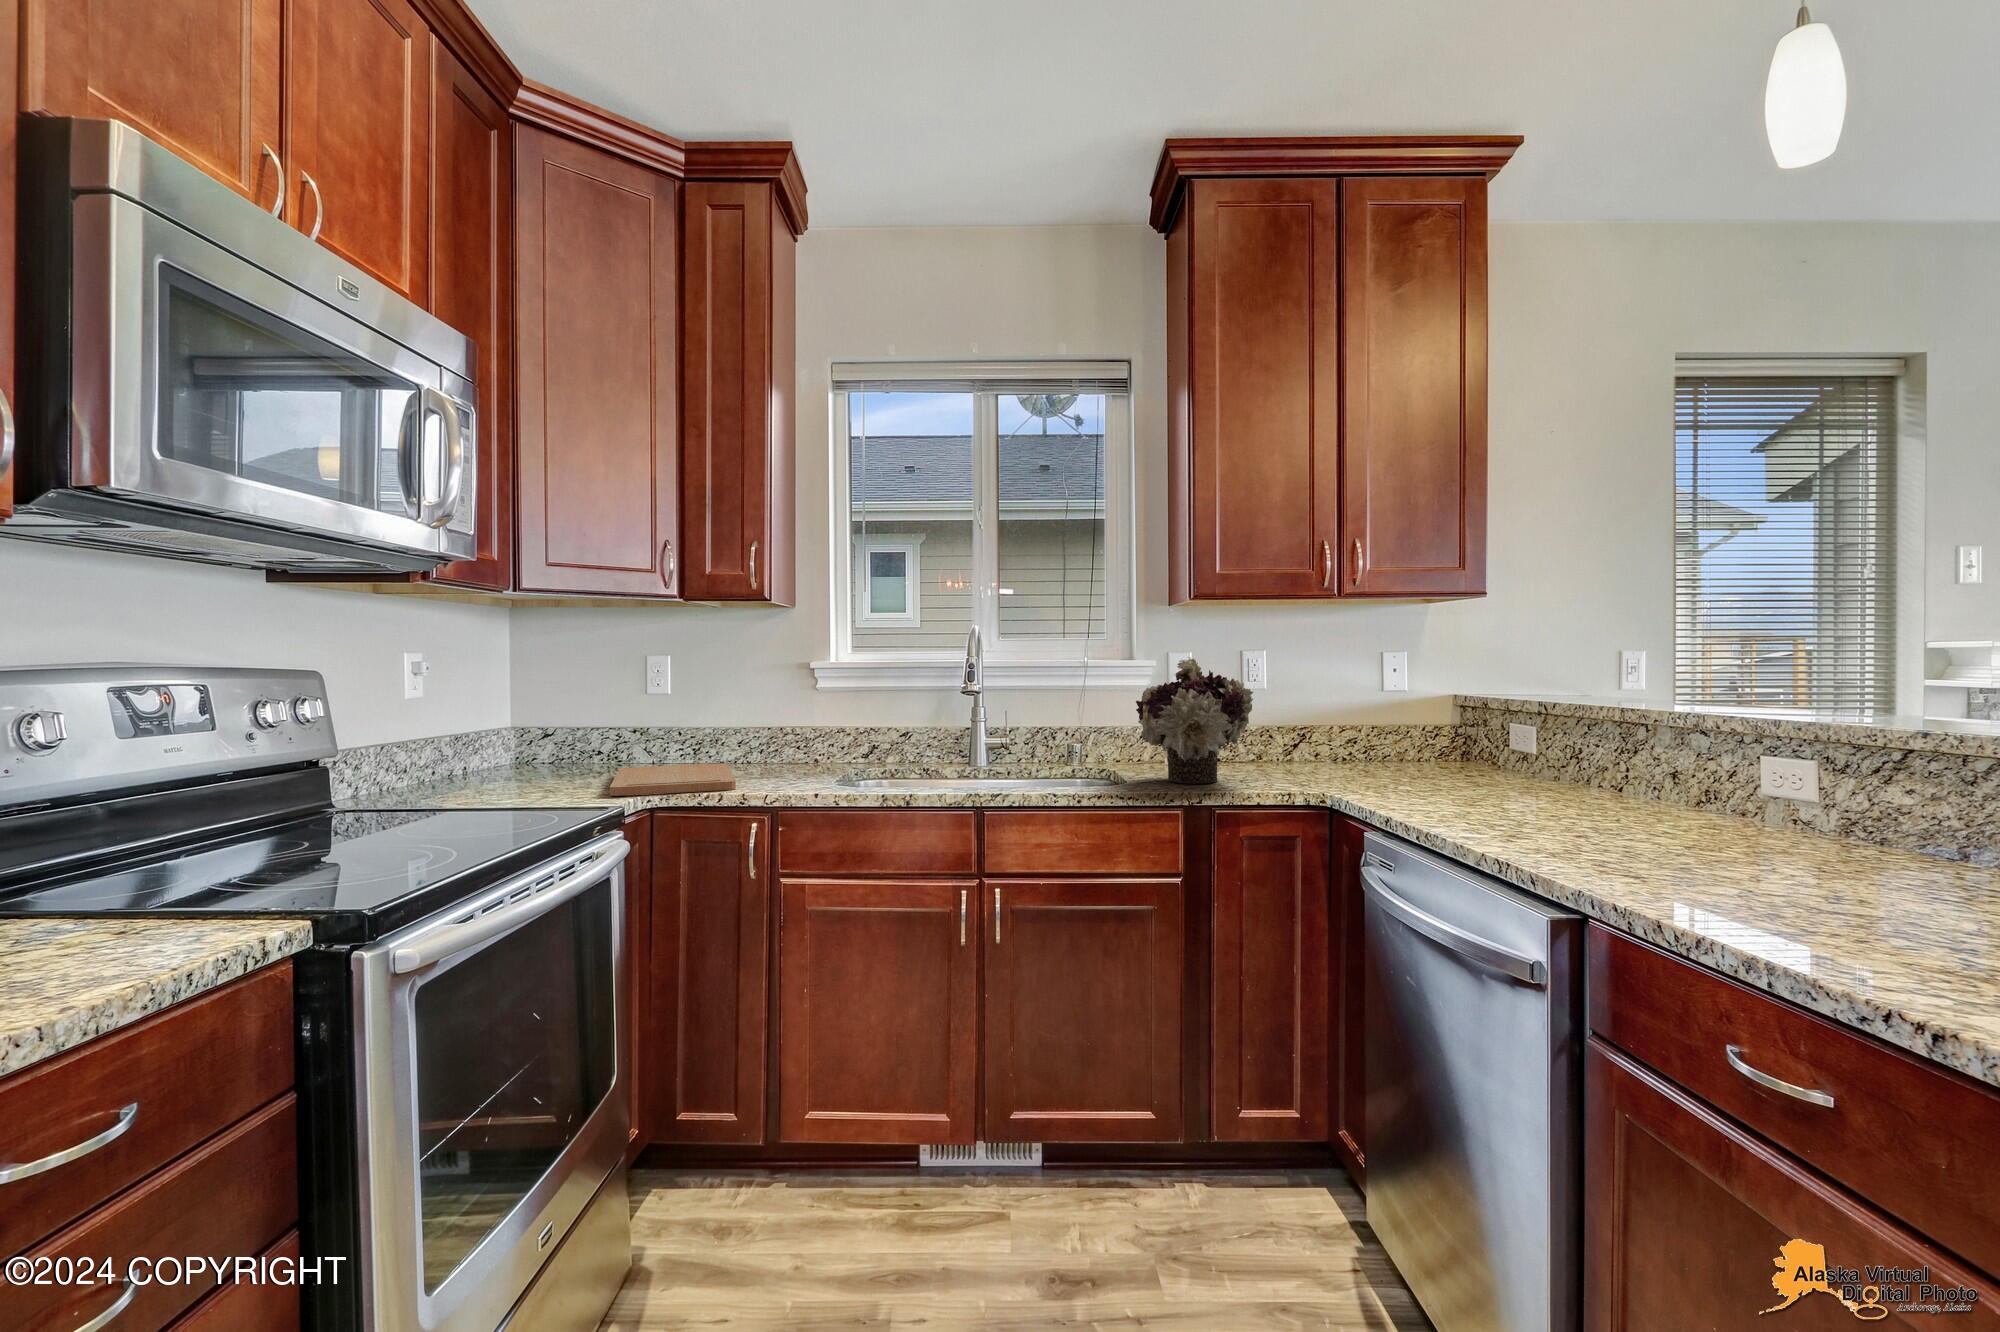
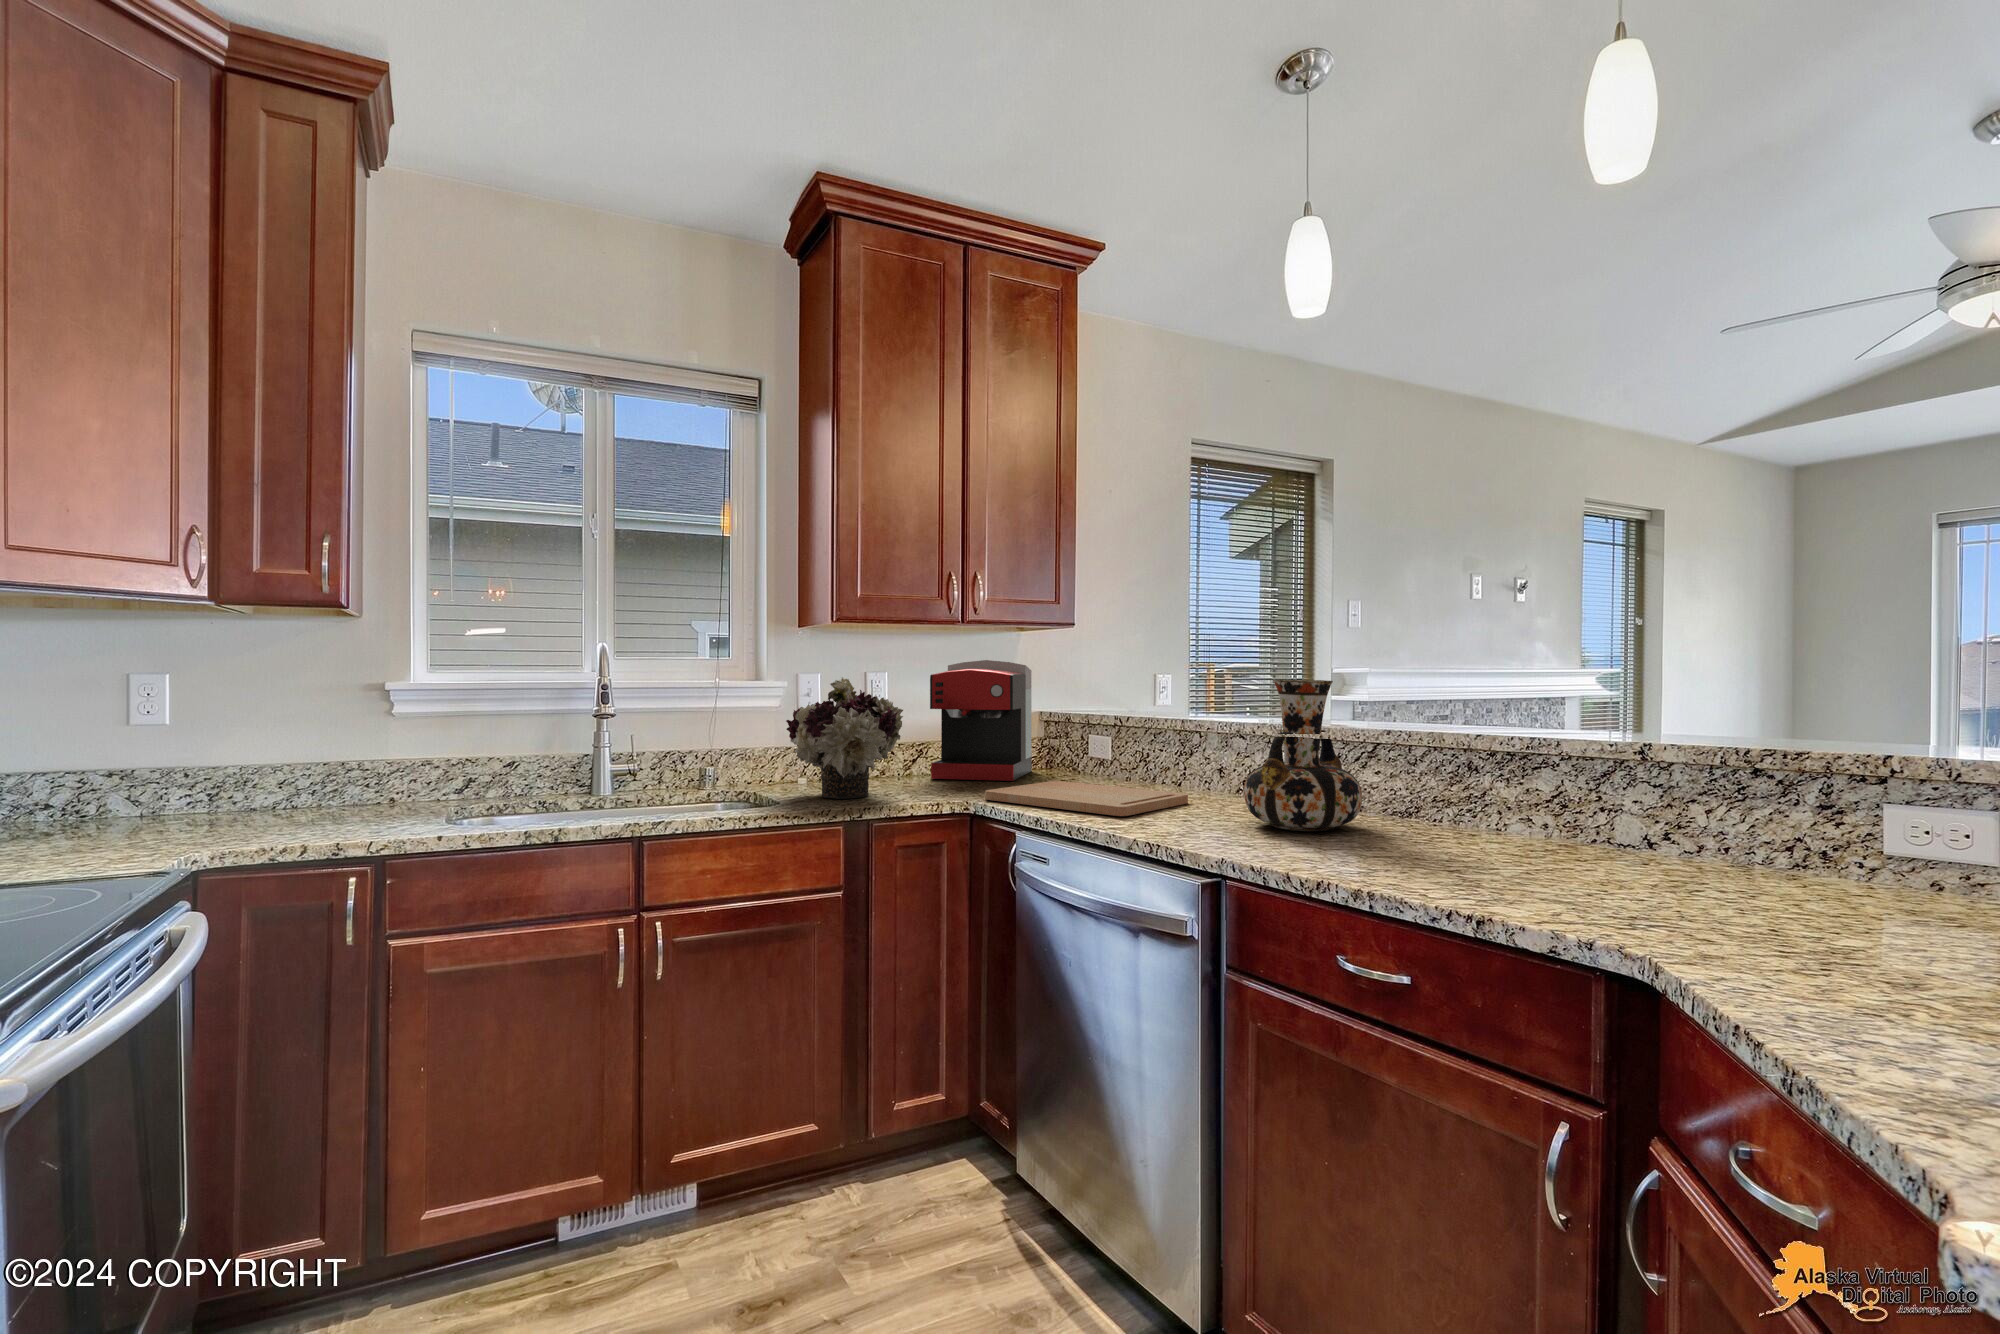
coffee maker: none [1300,637,1431,775] -> present [930,660,1032,781]
vase: none [1666,656,1867,867] -> present [1244,680,1362,831]
cutting board: present [610,763,736,796] -> present [985,781,1188,816]

